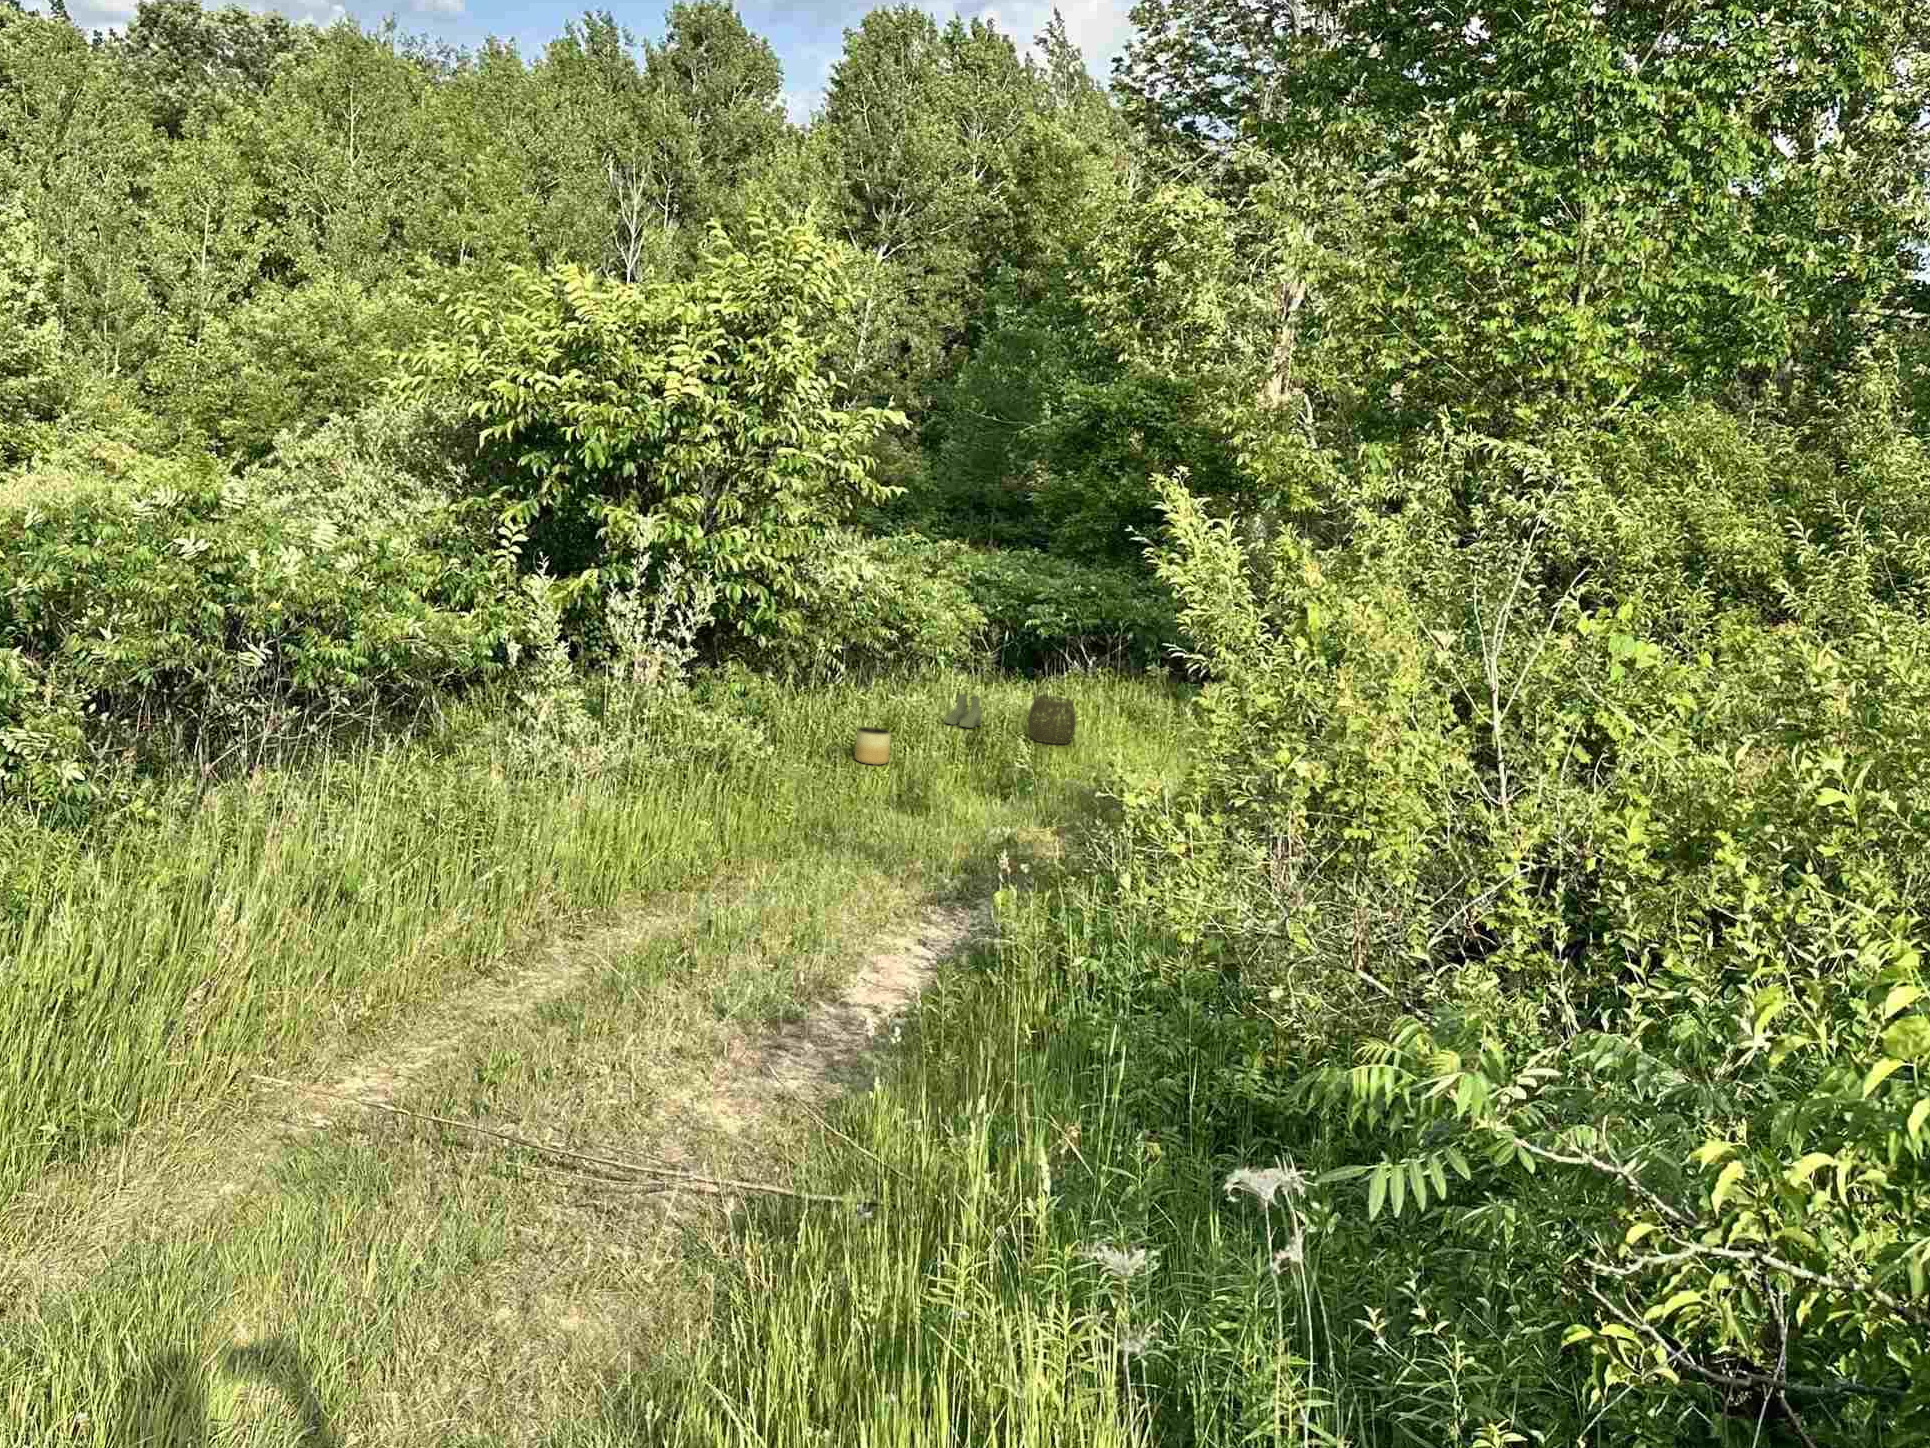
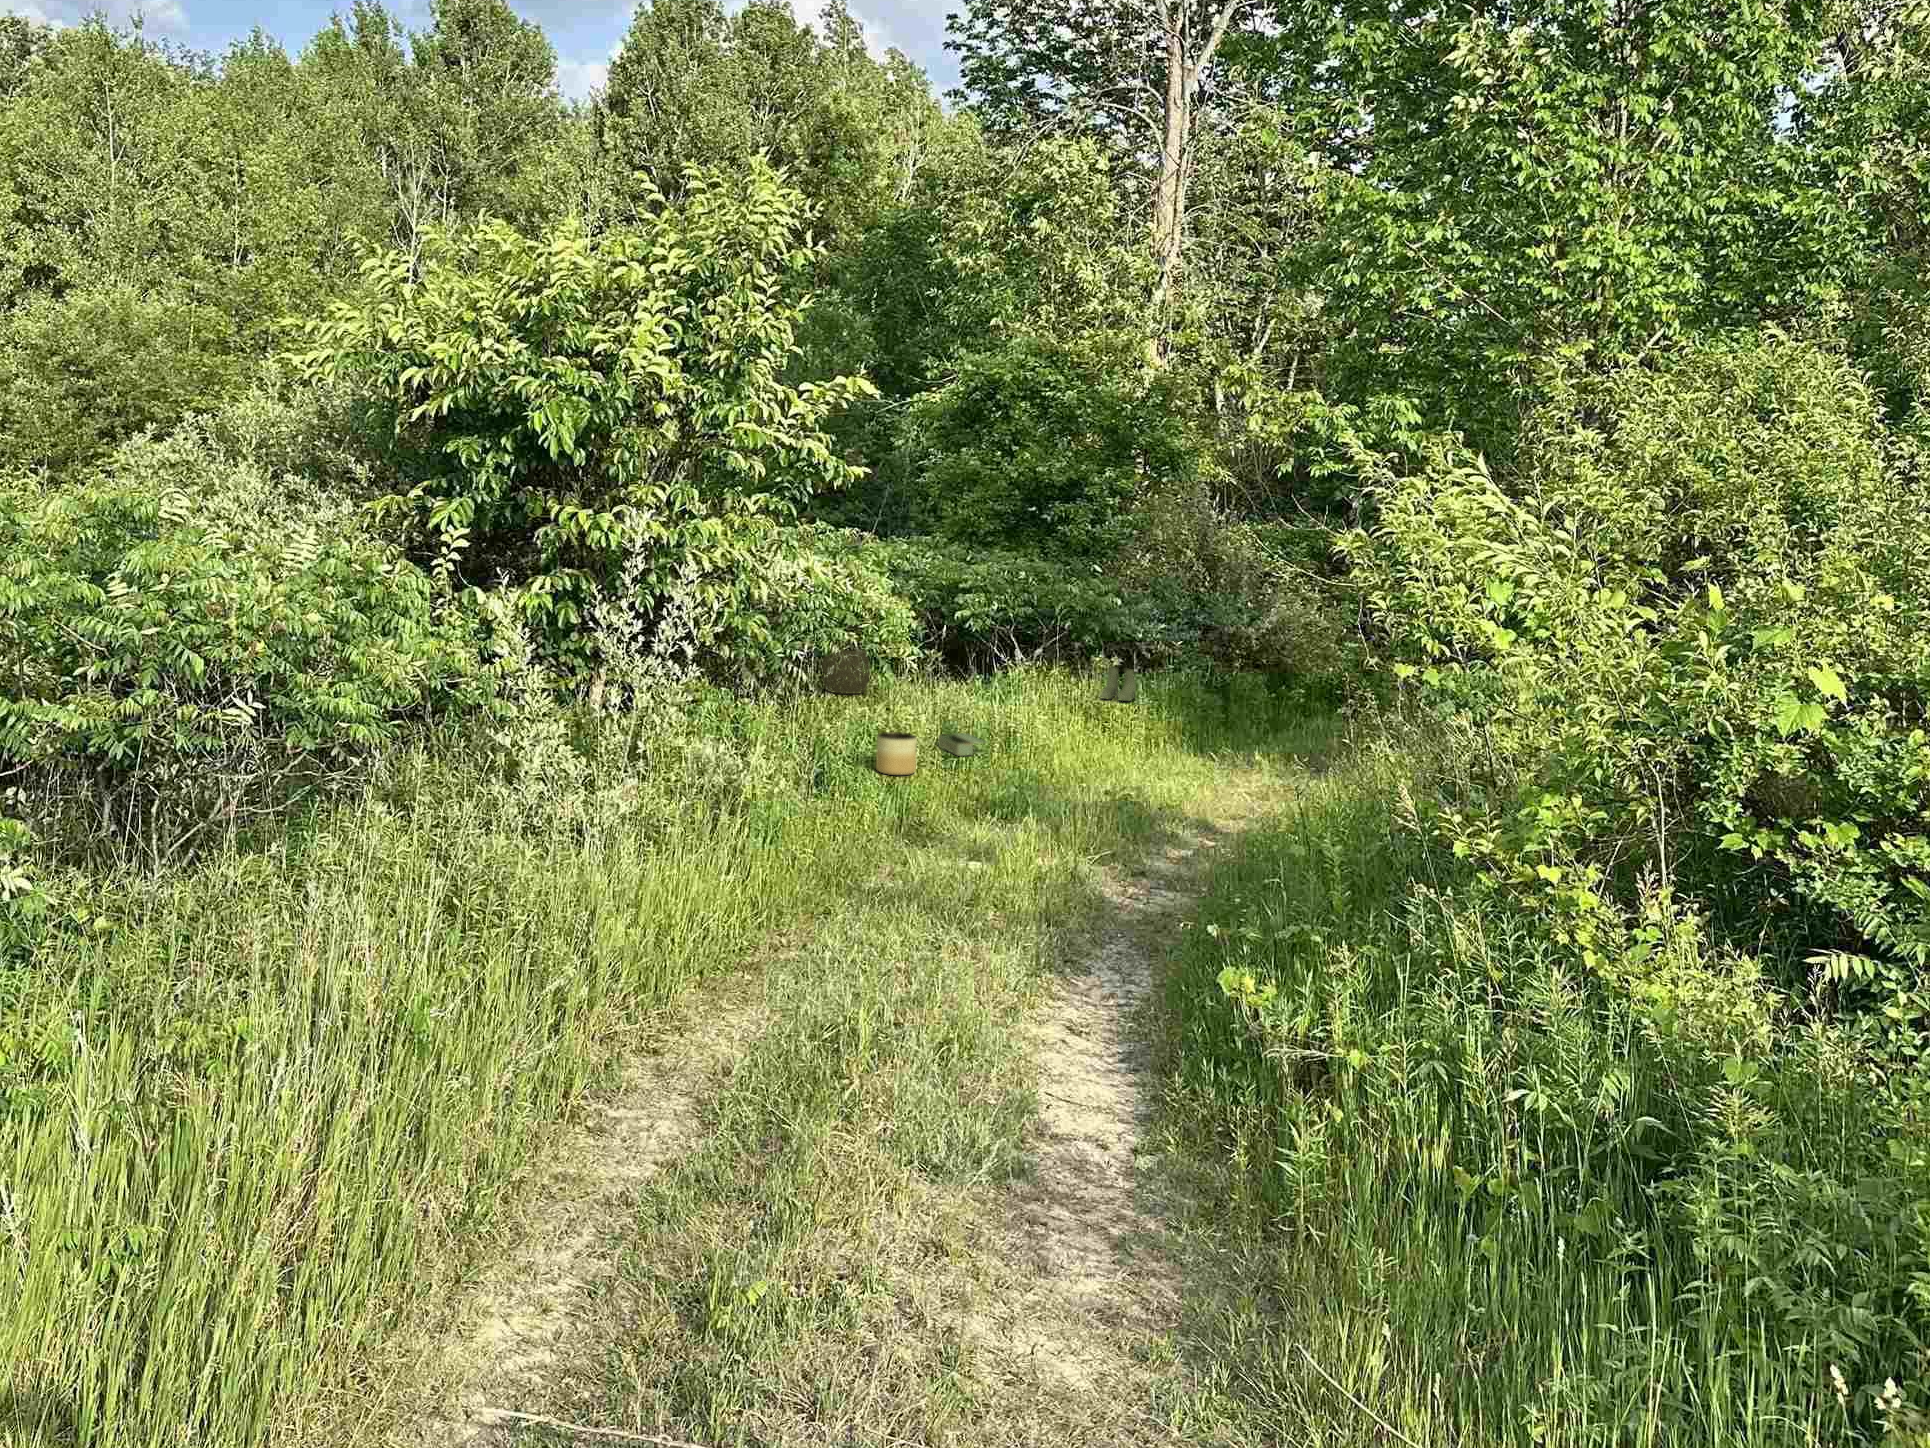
boots: present [945,694,982,728] -> present [1100,667,1136,701]
woven basket: present [1027,696,1077,744] -> present [822,649,871,694]
toolbox: none [924,734,964,754] -> present [938,733,986,756]

